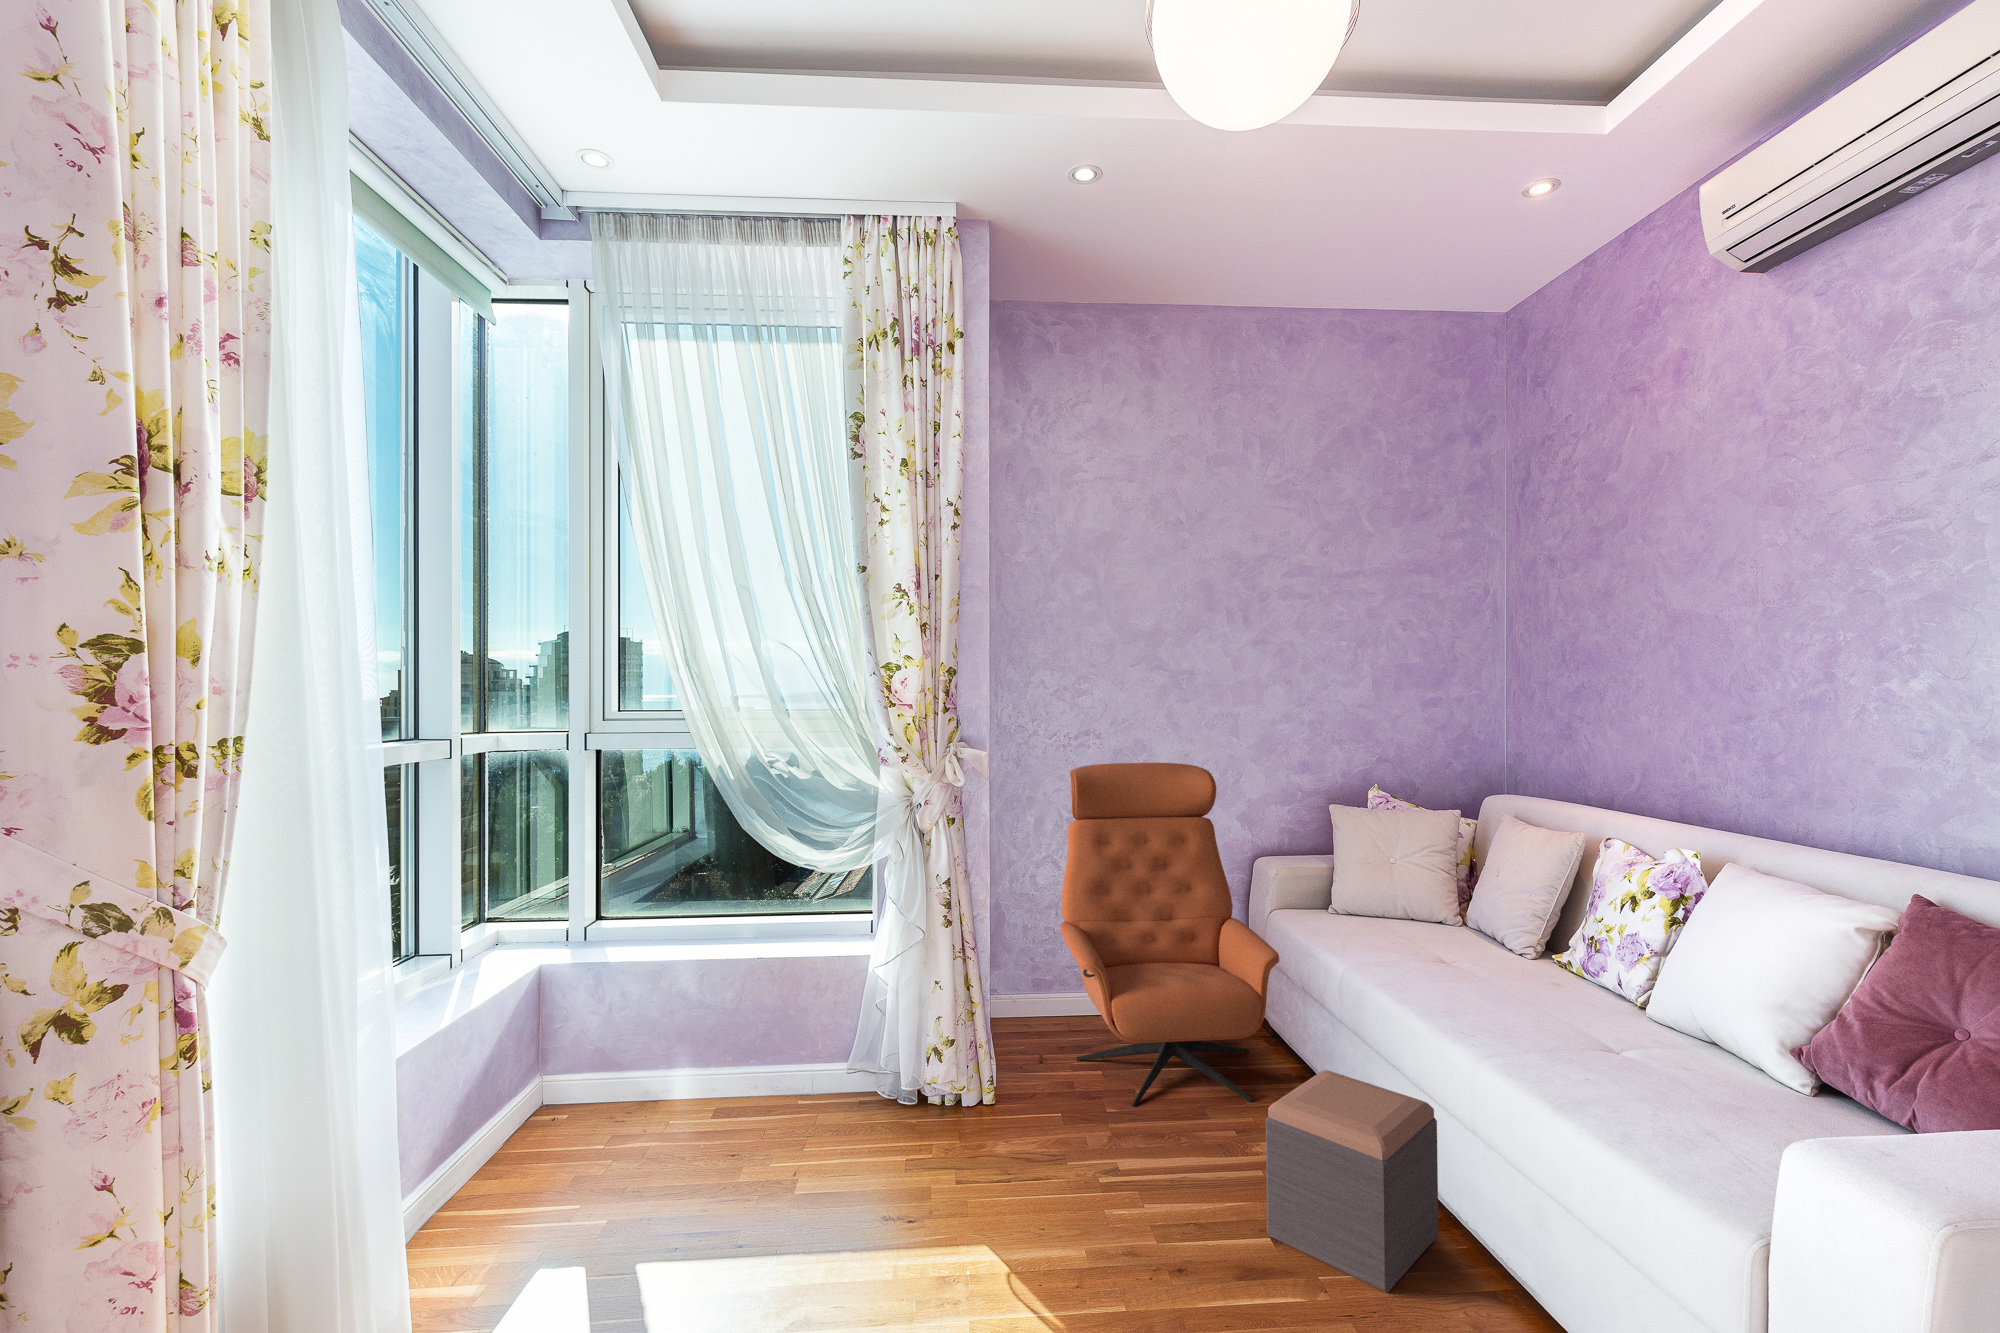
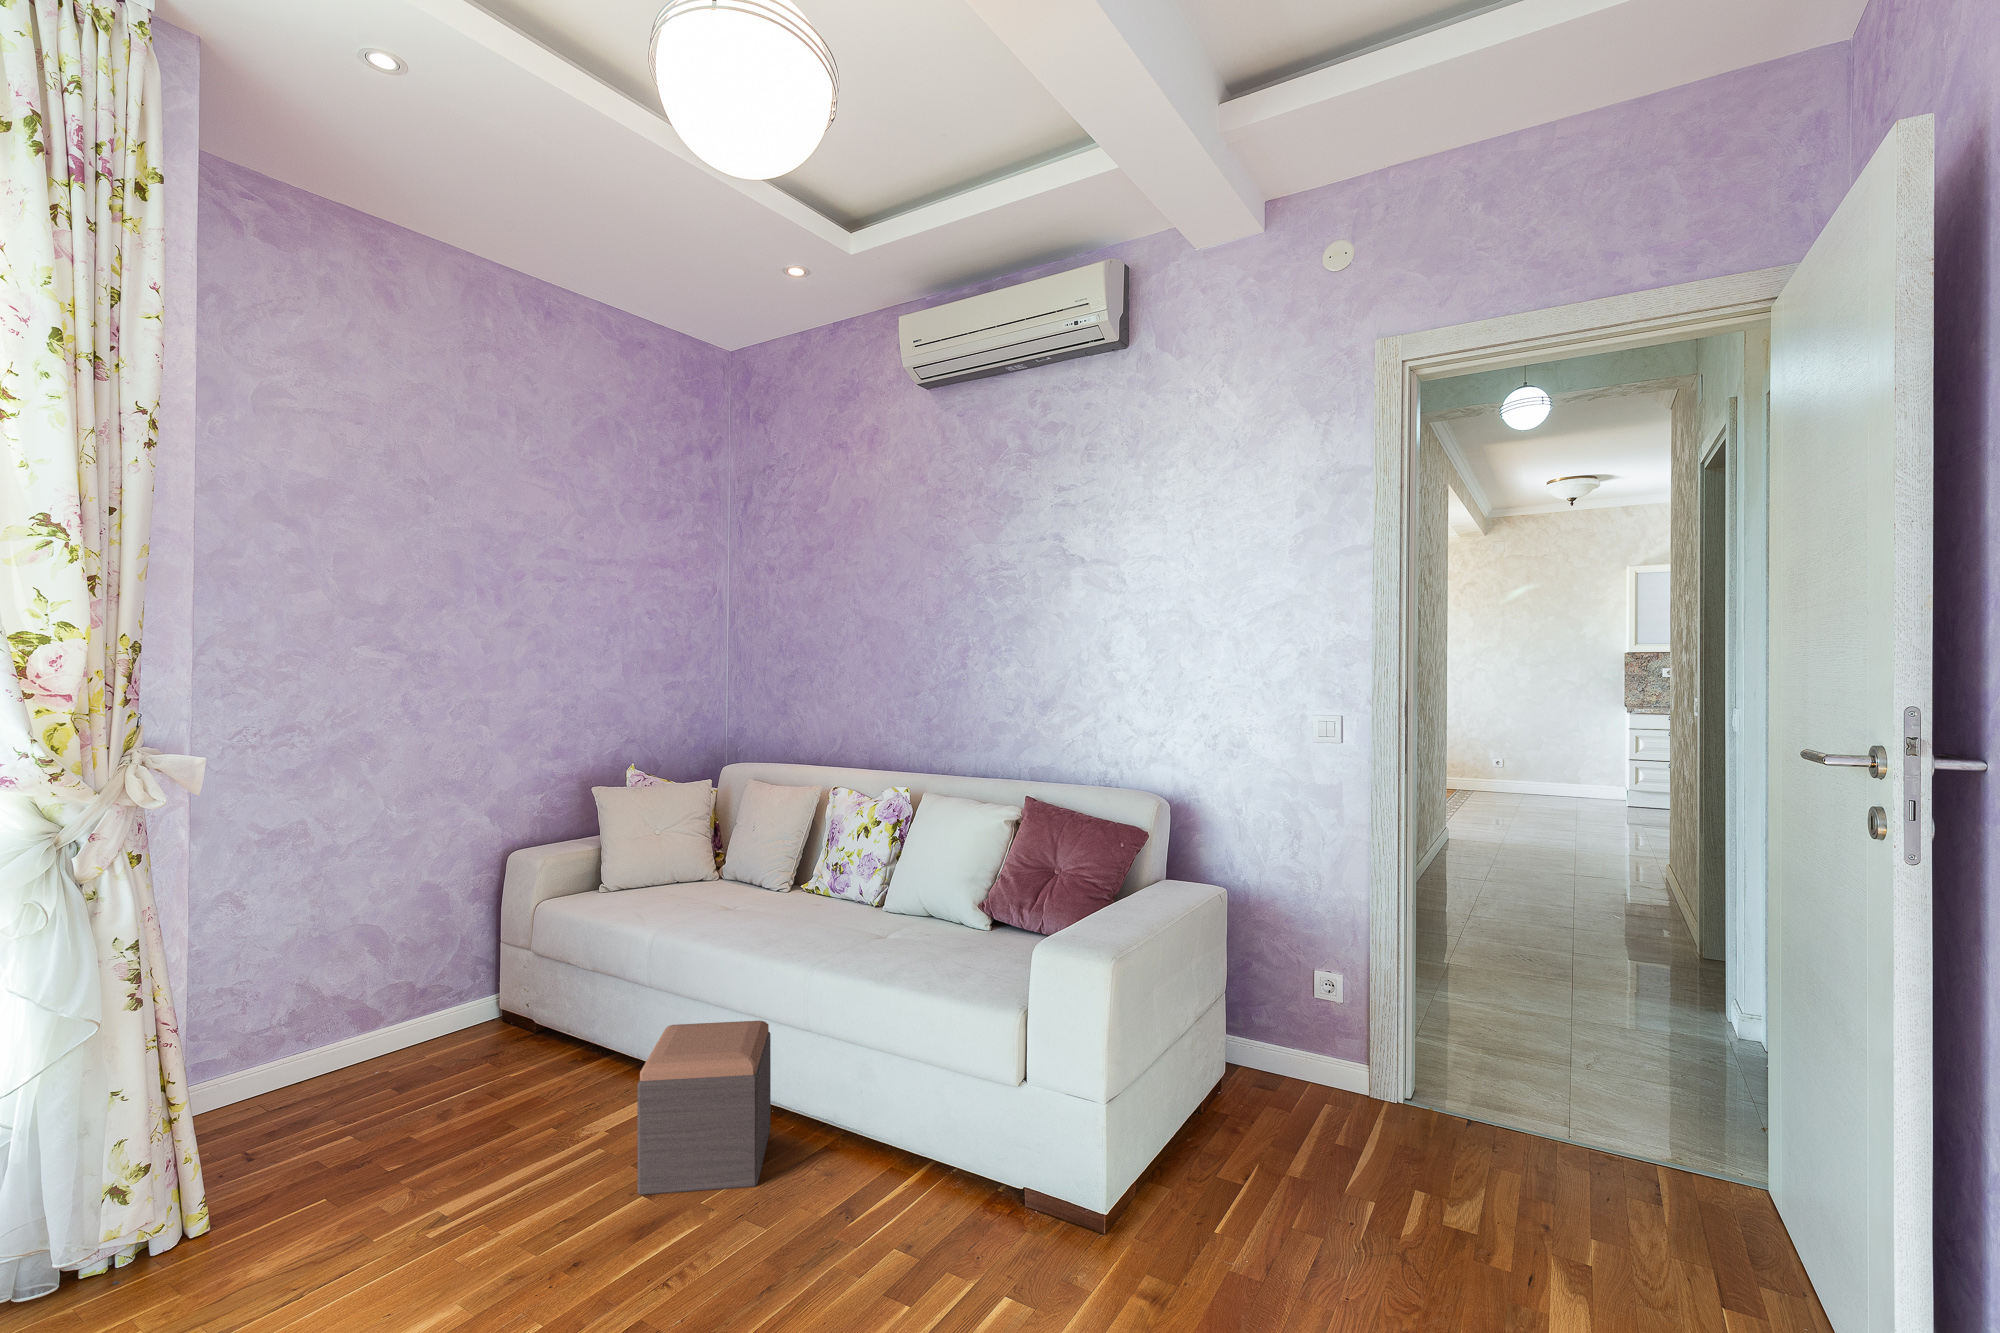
lounge chair: present [1060,763,1279,1107] -> none [271,759,575,1152]

